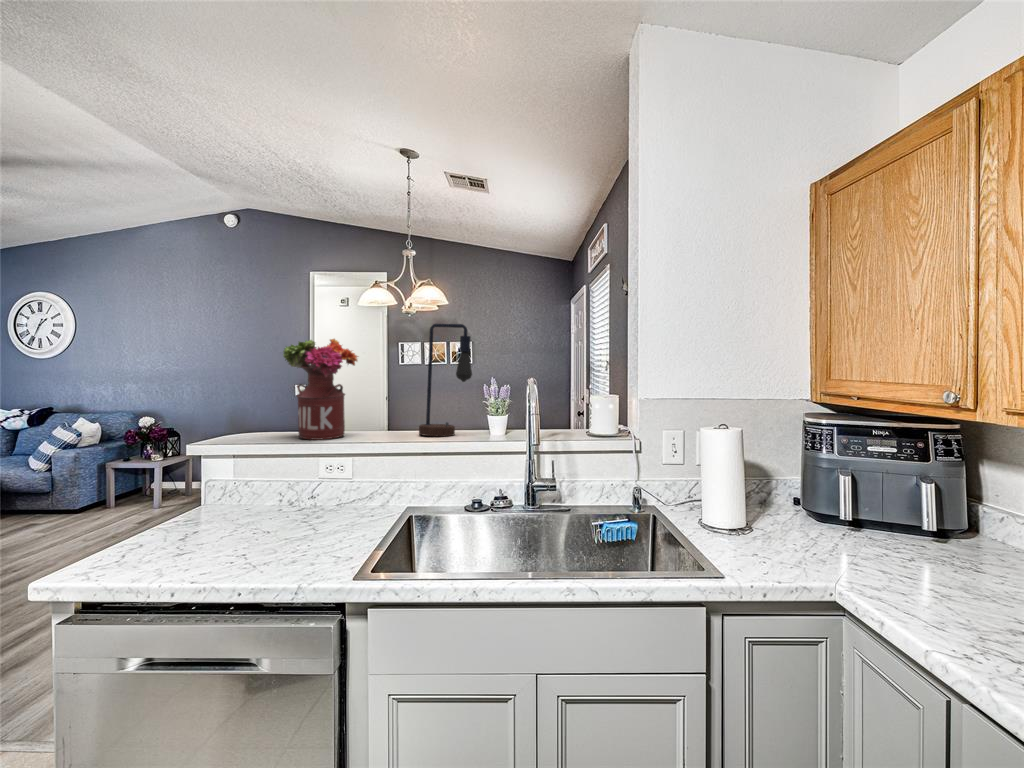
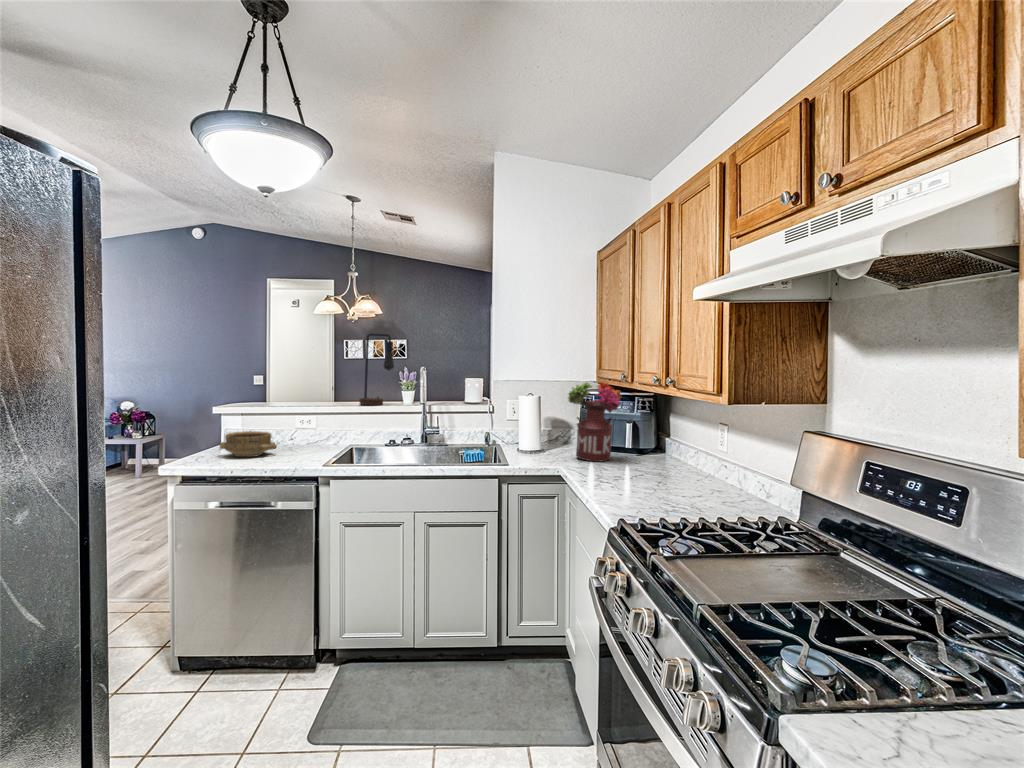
flower arrangement: present [283,339,358,440] -> present [568,381,621,461]
ceramic bowl: none [186,484,283,533] -> present [220,431,277,457]

